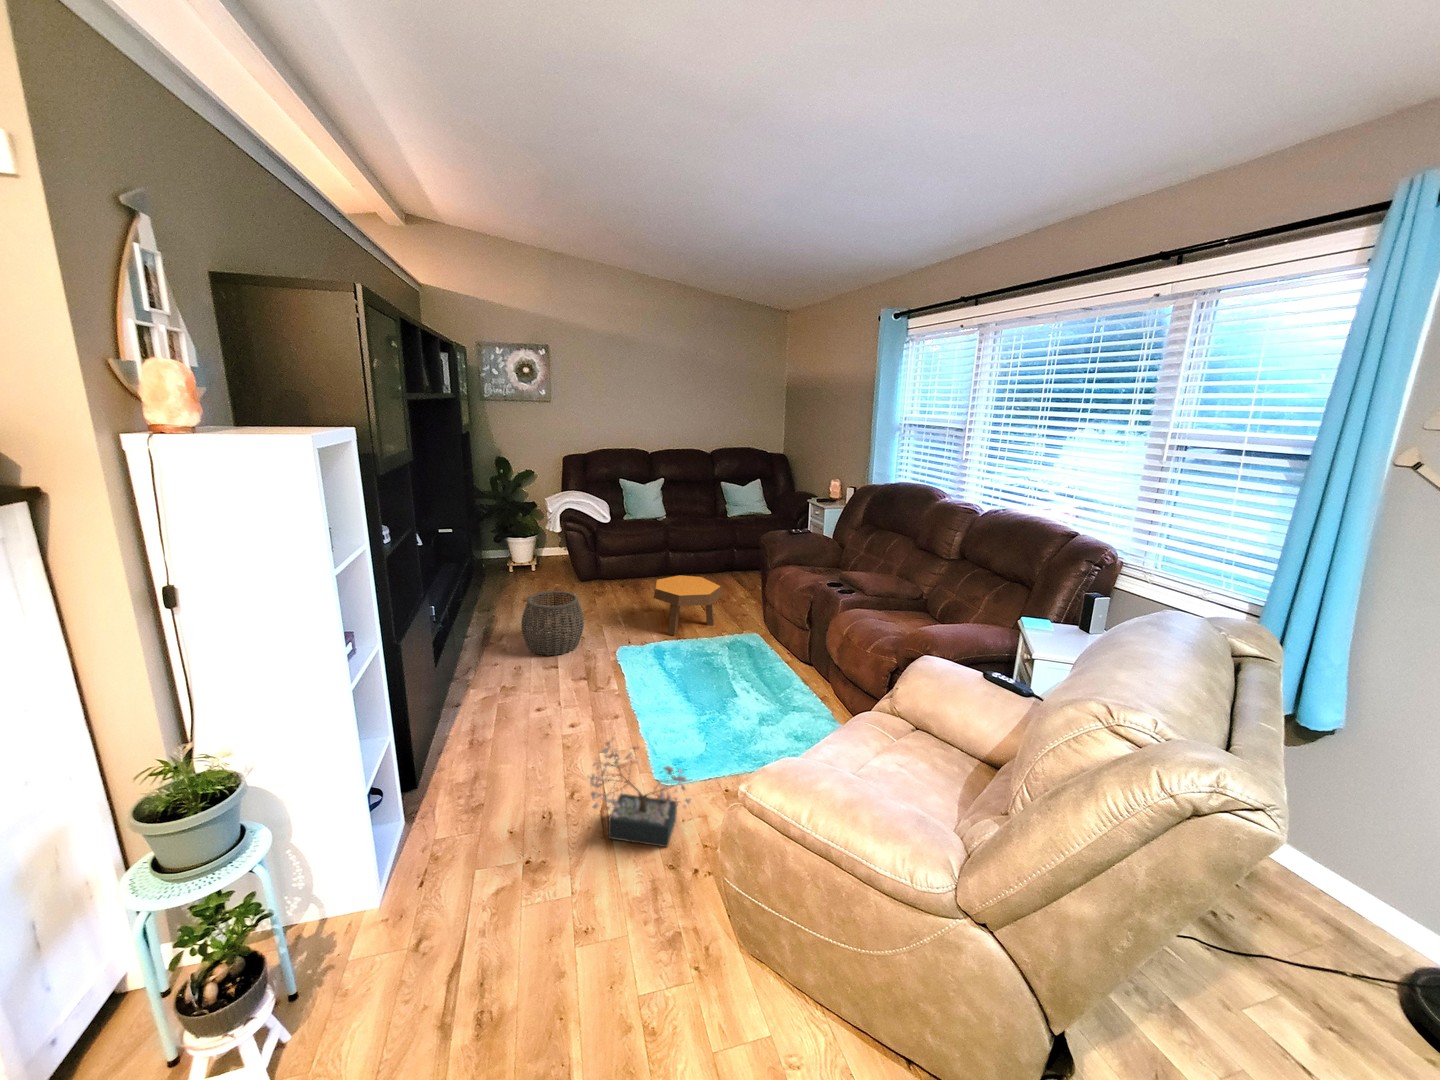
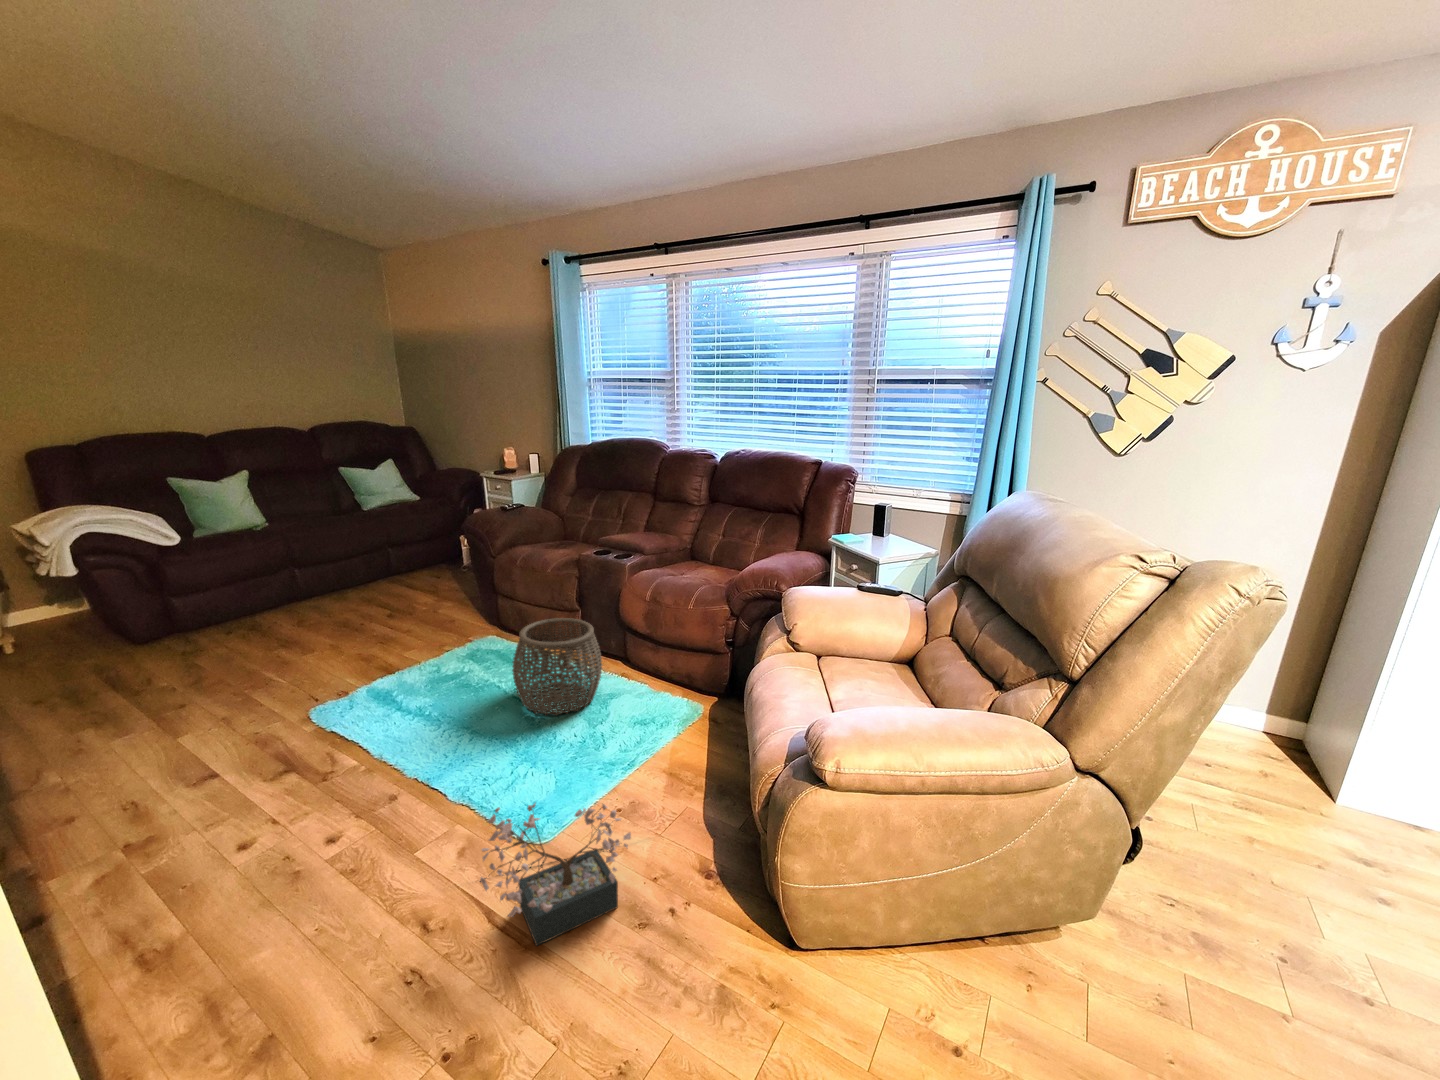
footstool: present [654,575,723,635] -> none [327,588,434,673]
woven basket: present [521,591,584,656] -> present [512,618,602,715]

